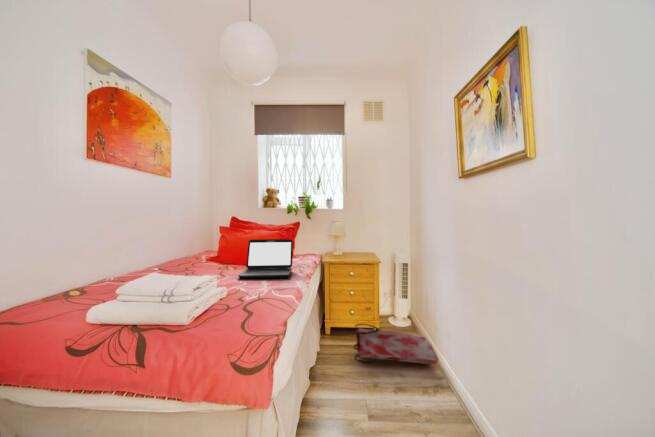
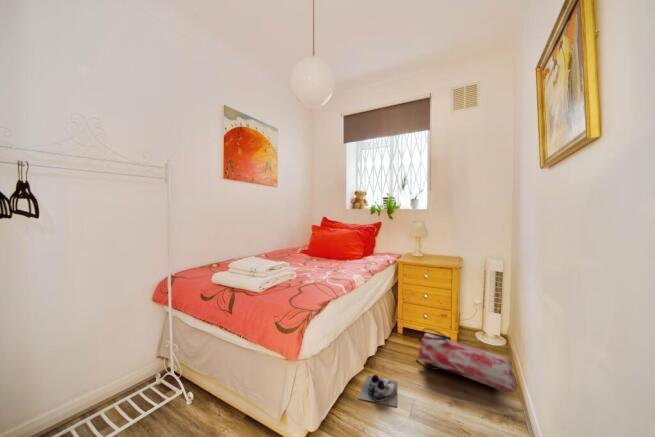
laptop: present [238,239,293,279] -> none [312,236,362,271]
shoe: none [314,387,355,422] -> present [358,375,397,407]

